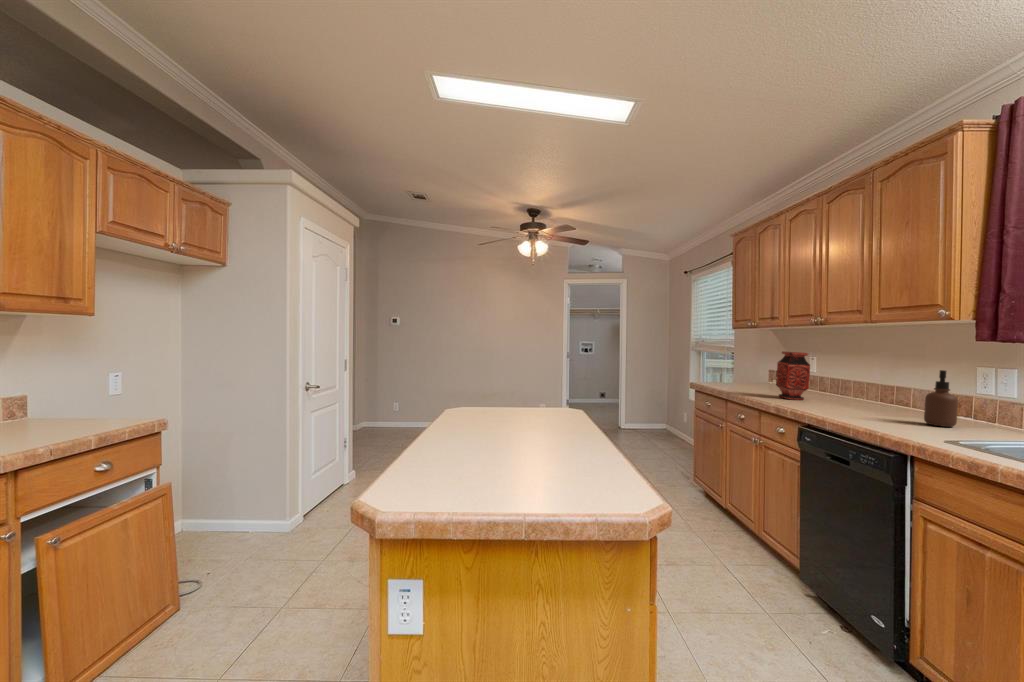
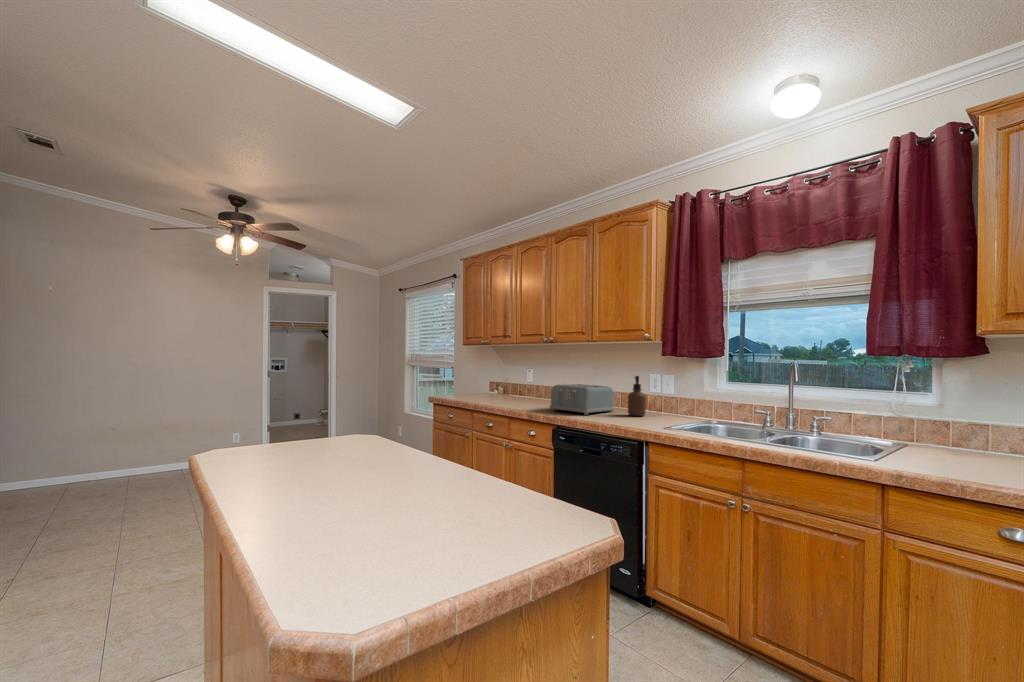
vase: present [776,352,810,400] -> none [514,365,540,405]
toaster: none [809,376,912,418] -> present [550,384,614,415]

